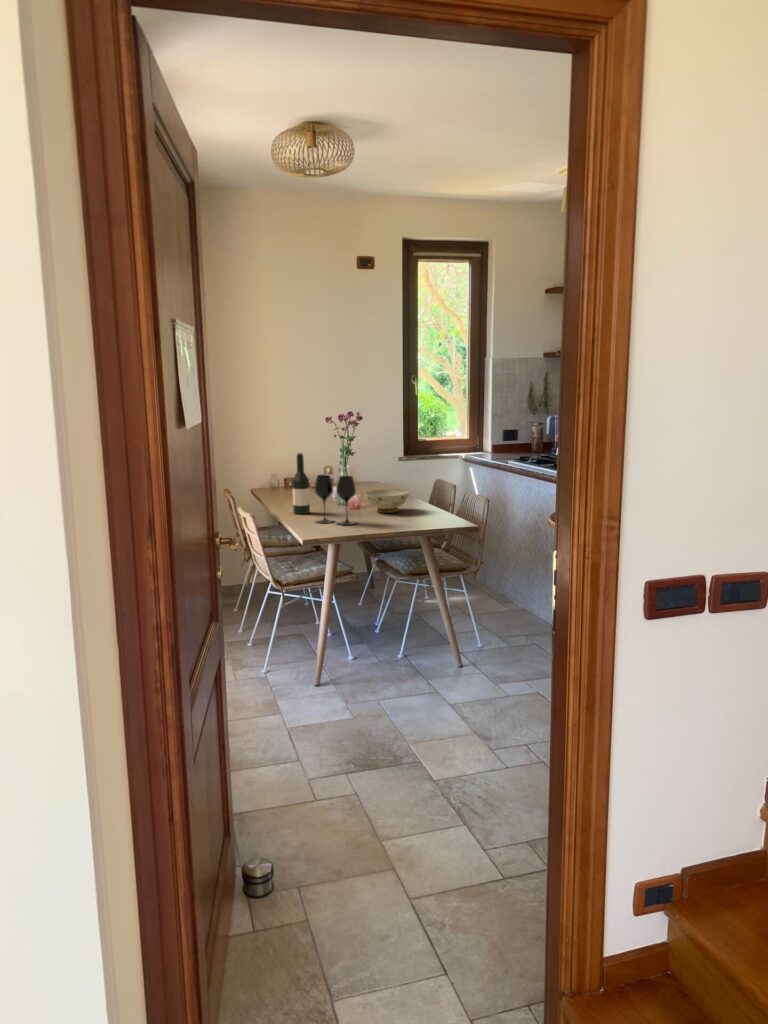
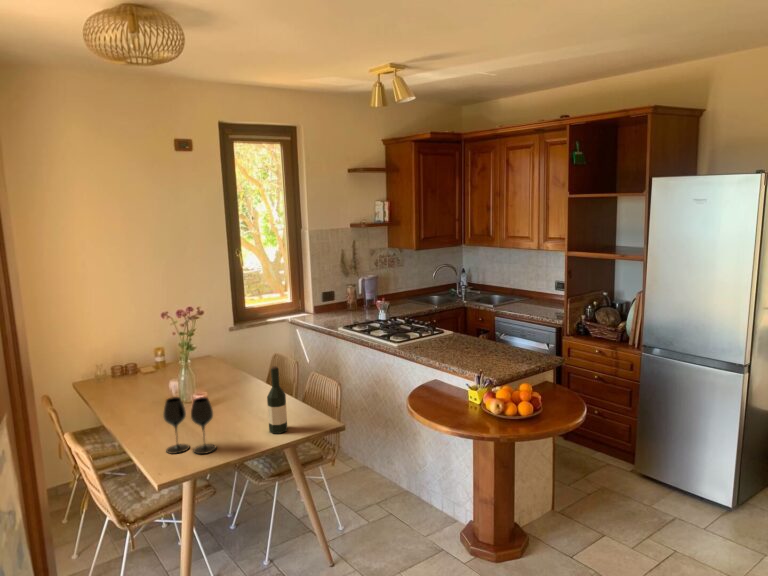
wine bottle: present [292,453,310,514] -> present [267,366,288,434]
ceramic bowl: present [365,490,409,513] -> none [216,388,263,419]

